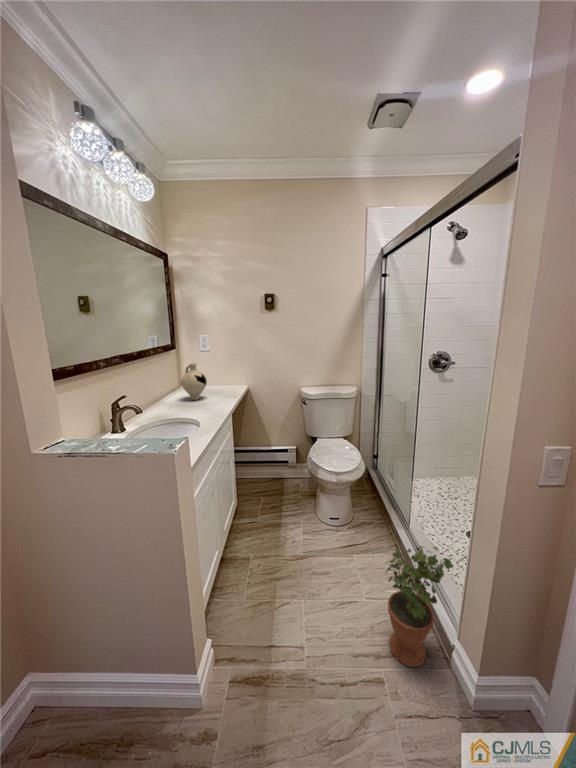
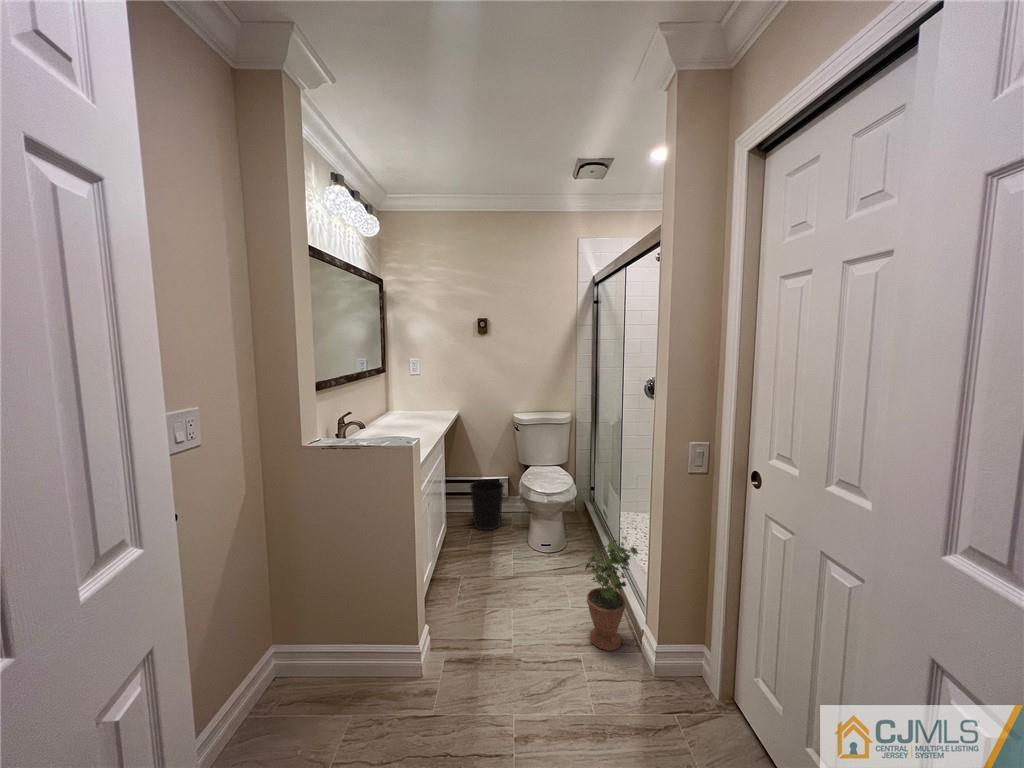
decorative vase: present [181,363,207,400] -> none [394,385,419,422]
wastebasket: none [259,451,293,500] -> present [470,480,504,530]

